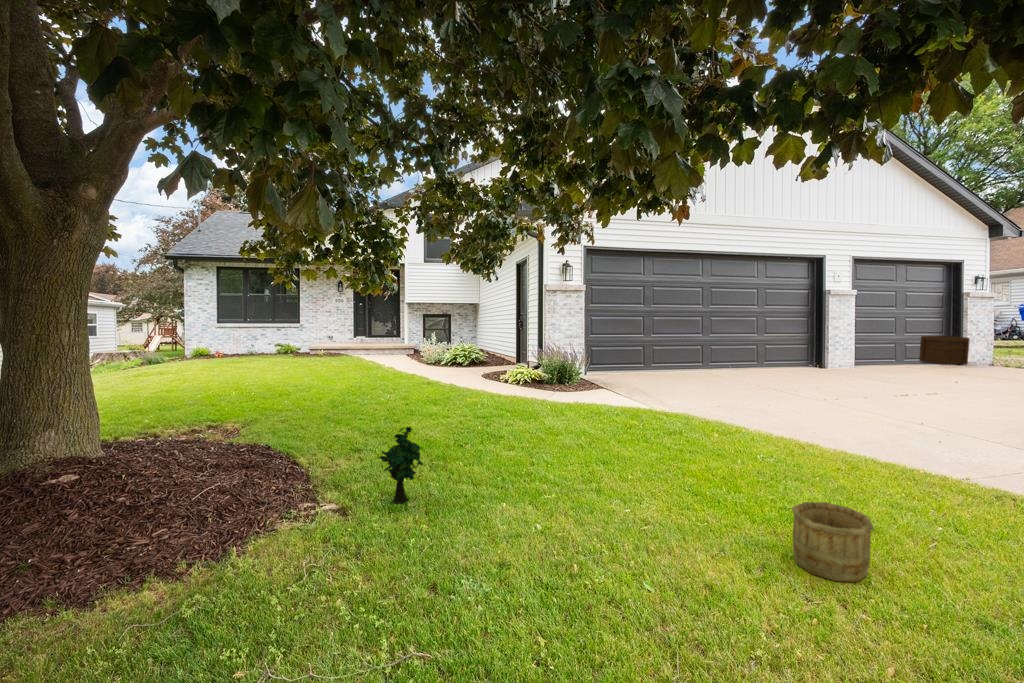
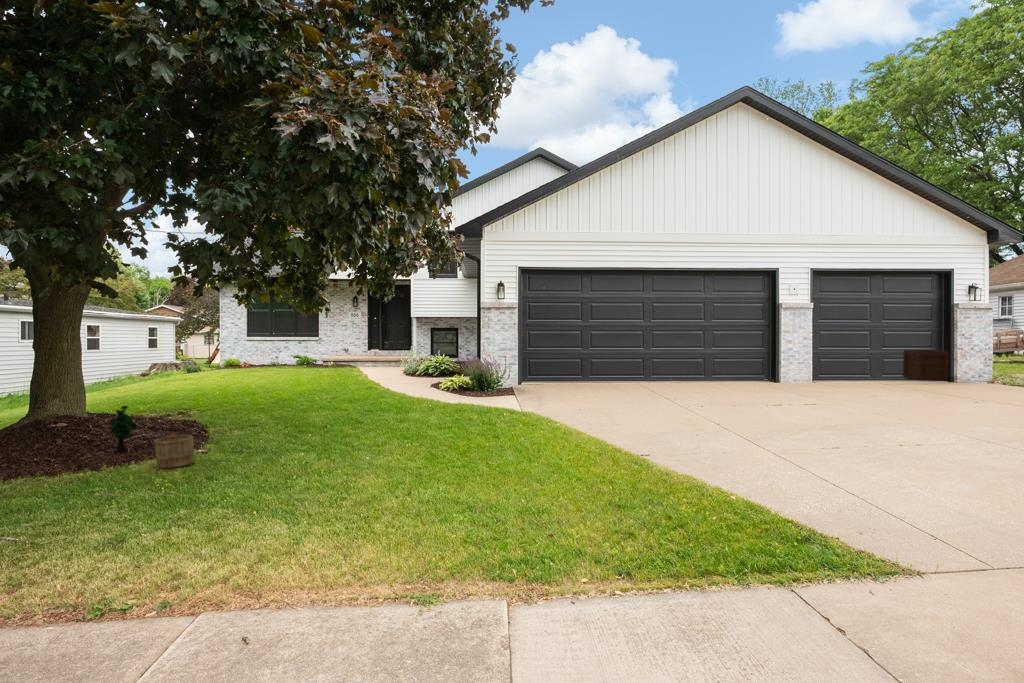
decorative plant: present [379,427,423,504] -> present [107,406,137,452]
wooden bucket: present [792,502,874,582] -> present [154,434,194,468]

